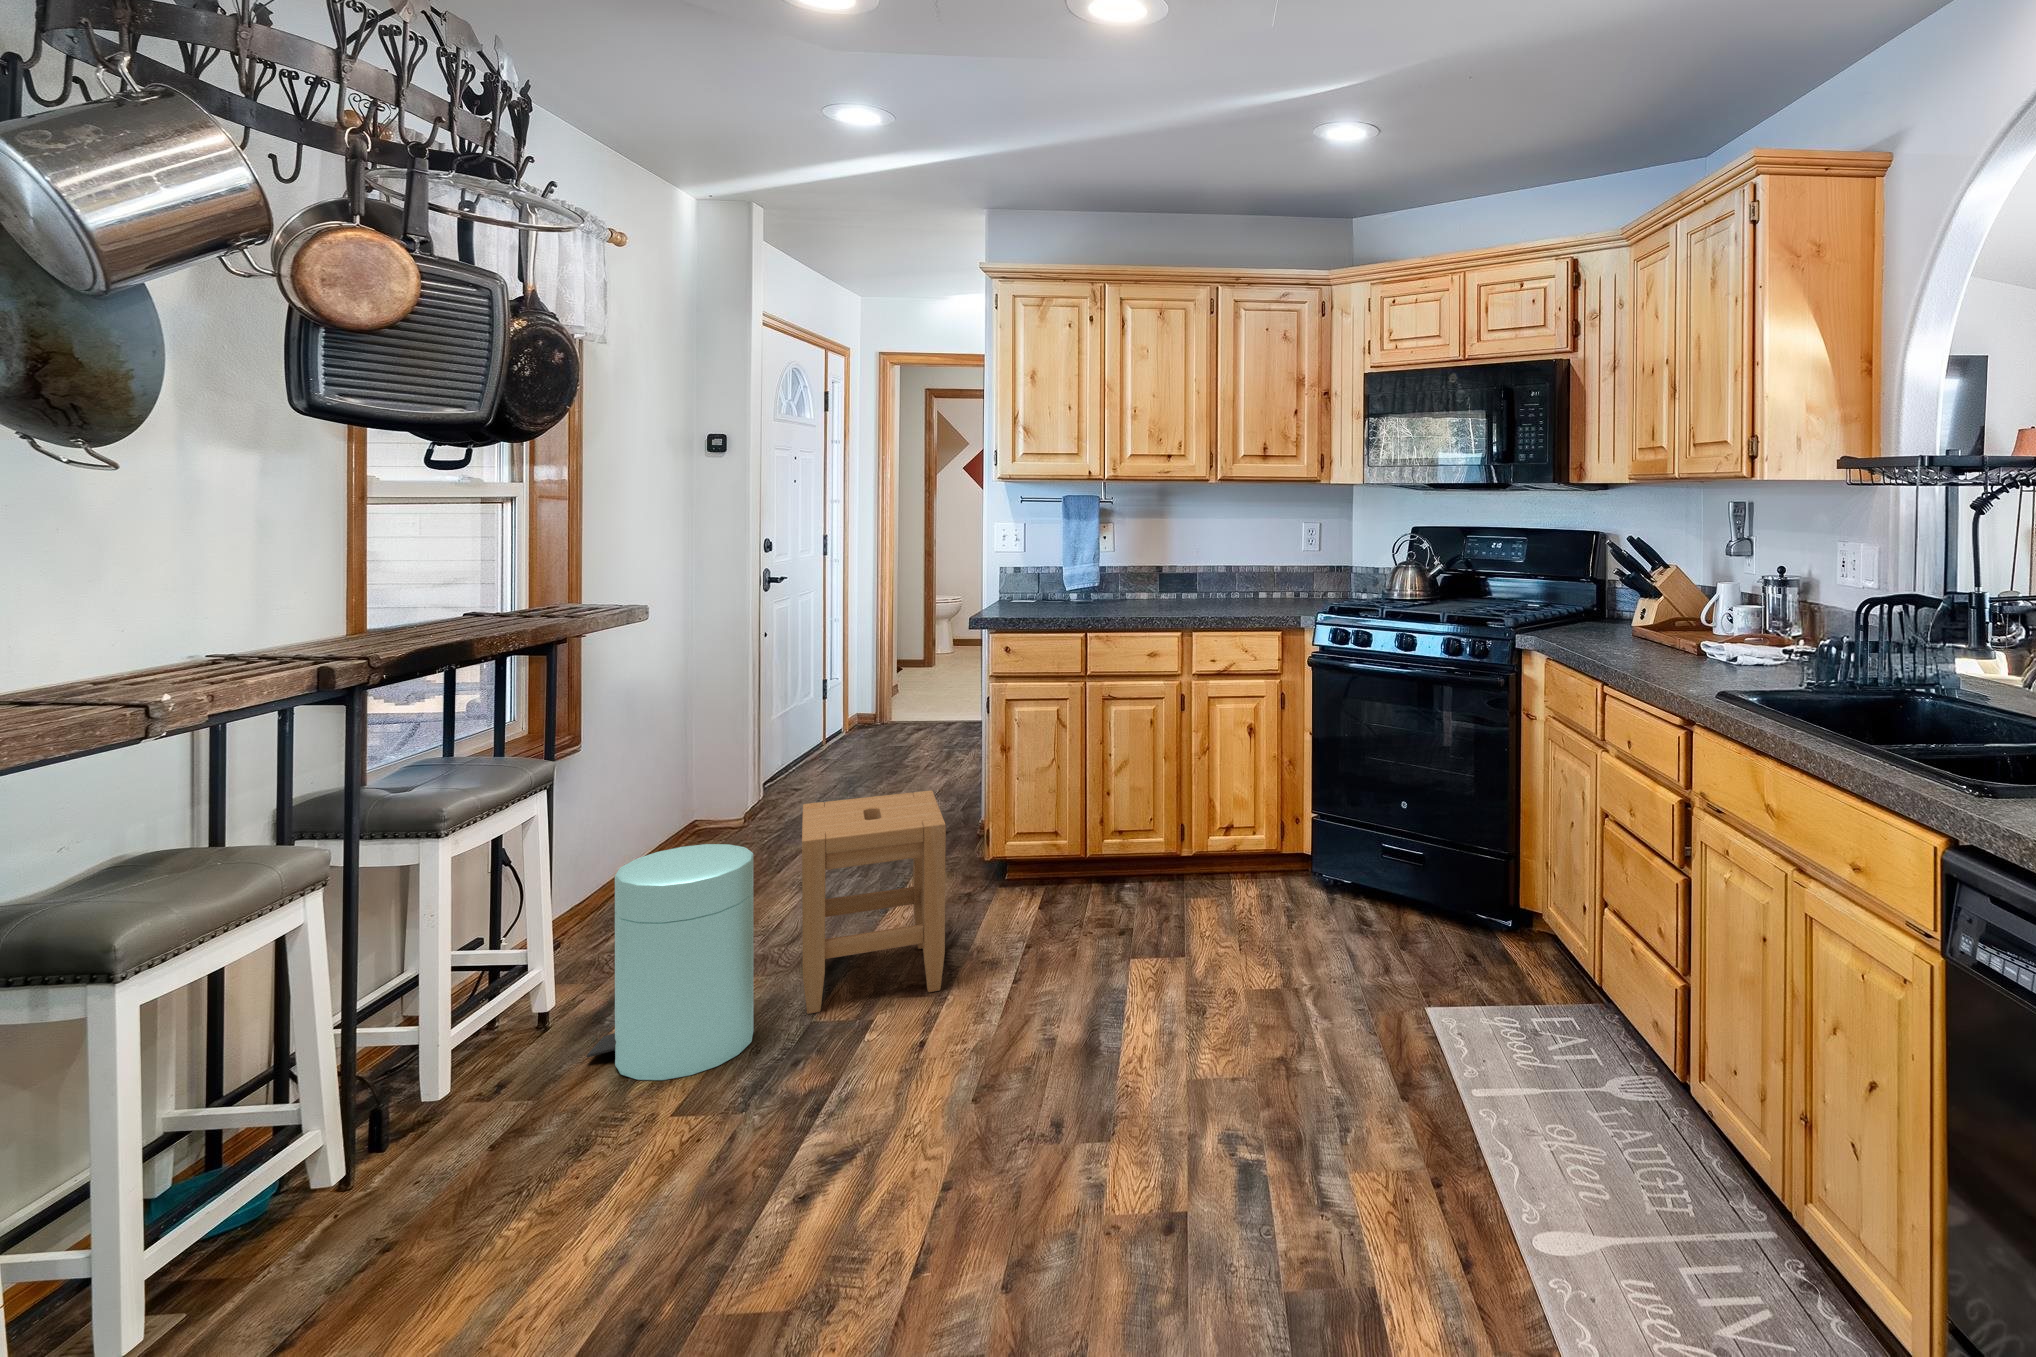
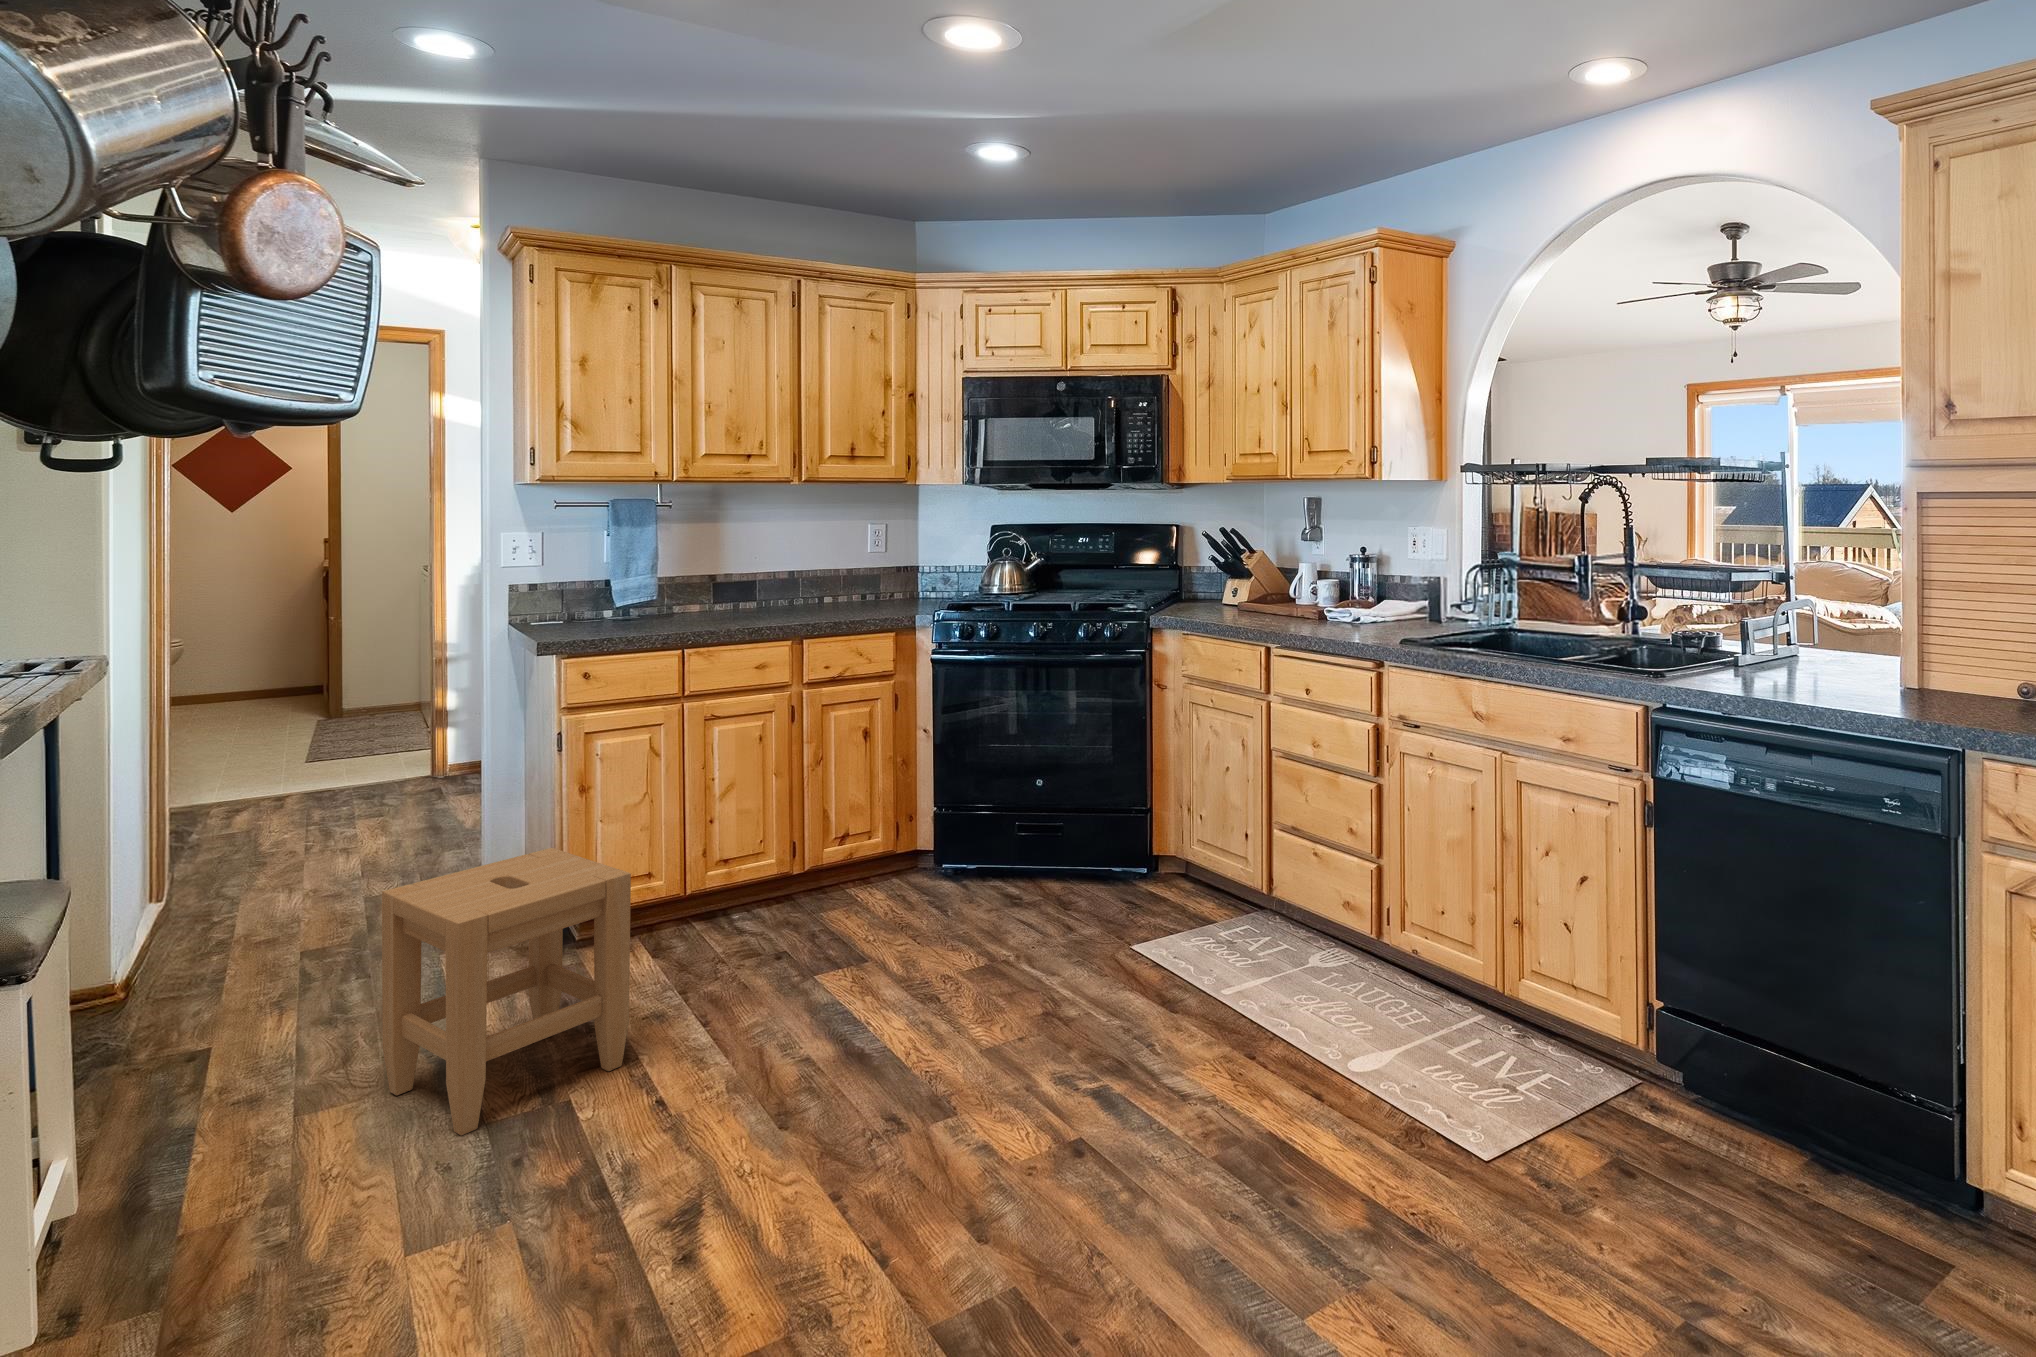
trash can: present [587,844,754,1080] -> none [158,946,415,1276]

